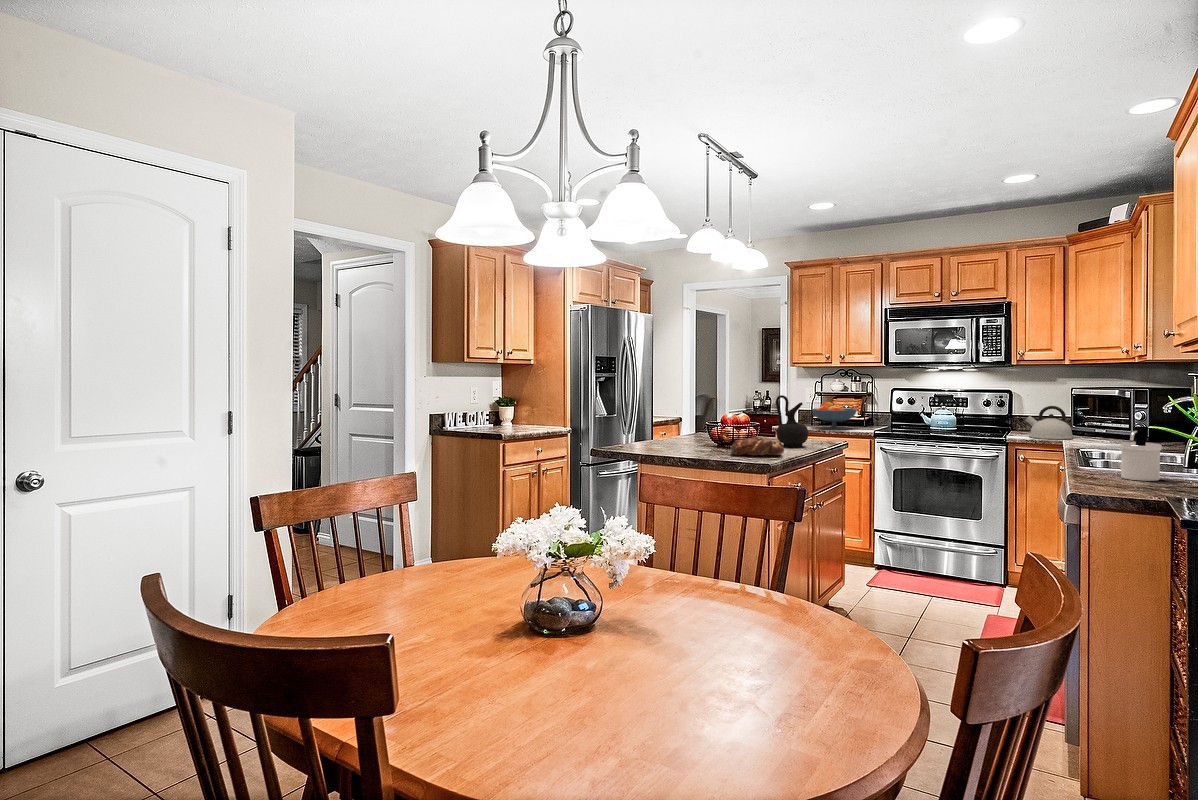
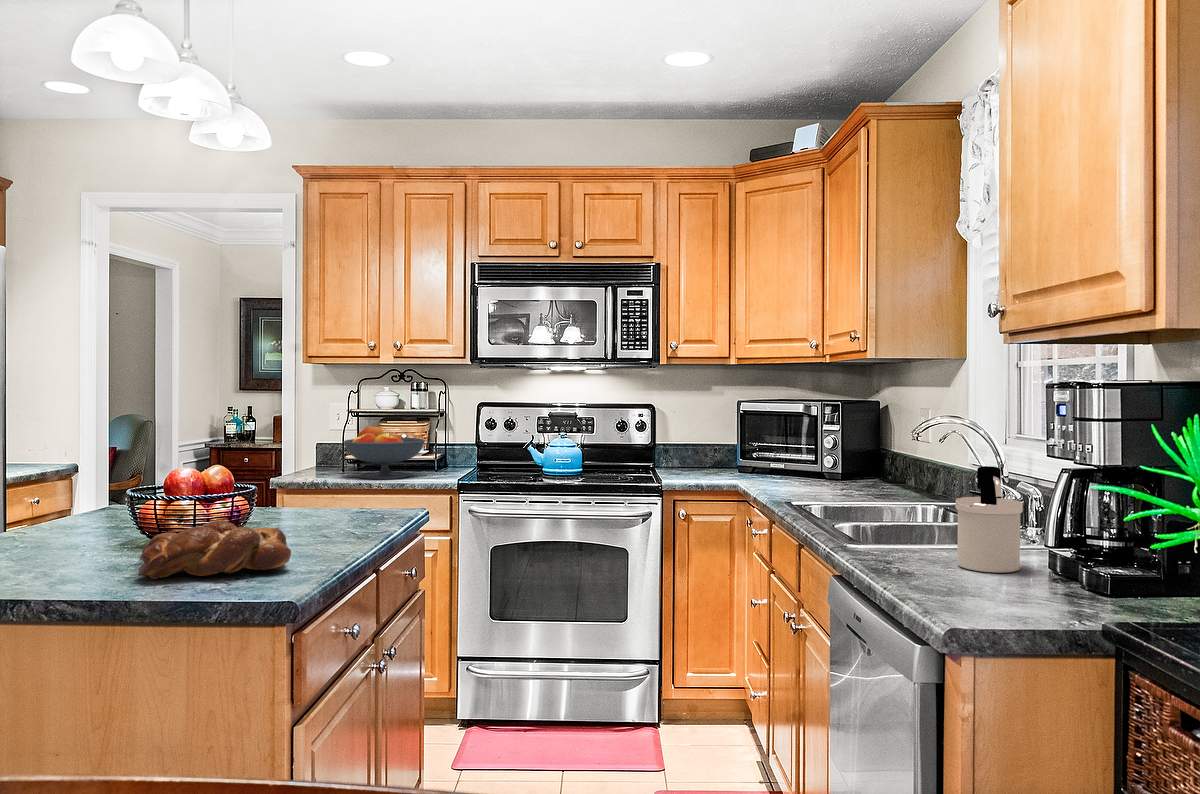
ceramic jug: present [776,395,808,447] -> none [270,412,347,534]
kettle: present [1026,406,1073,439] -> none [685,429,749,482]

